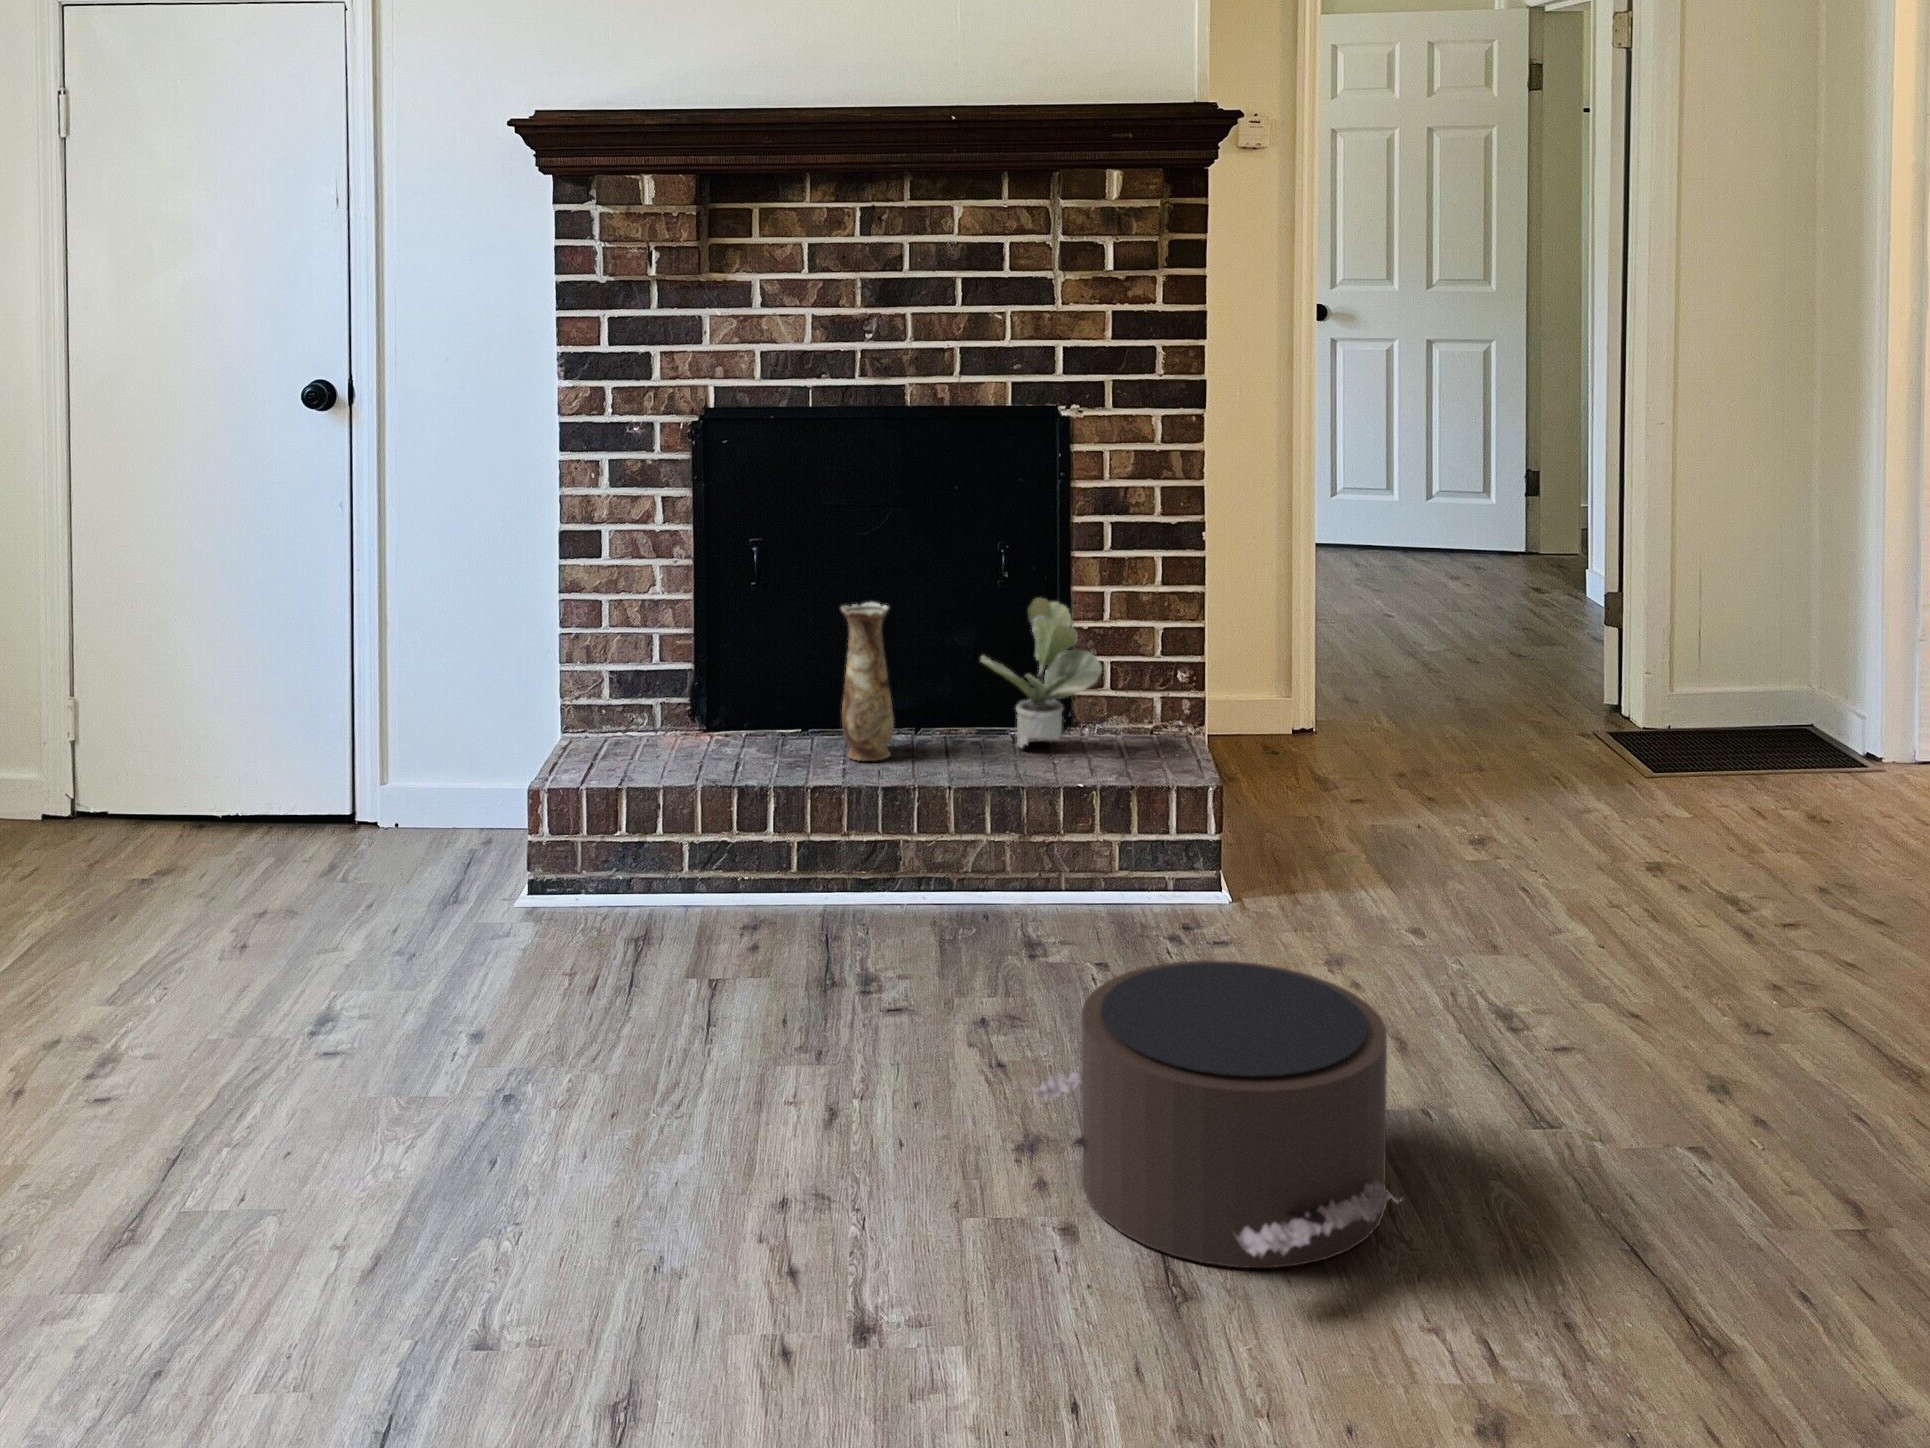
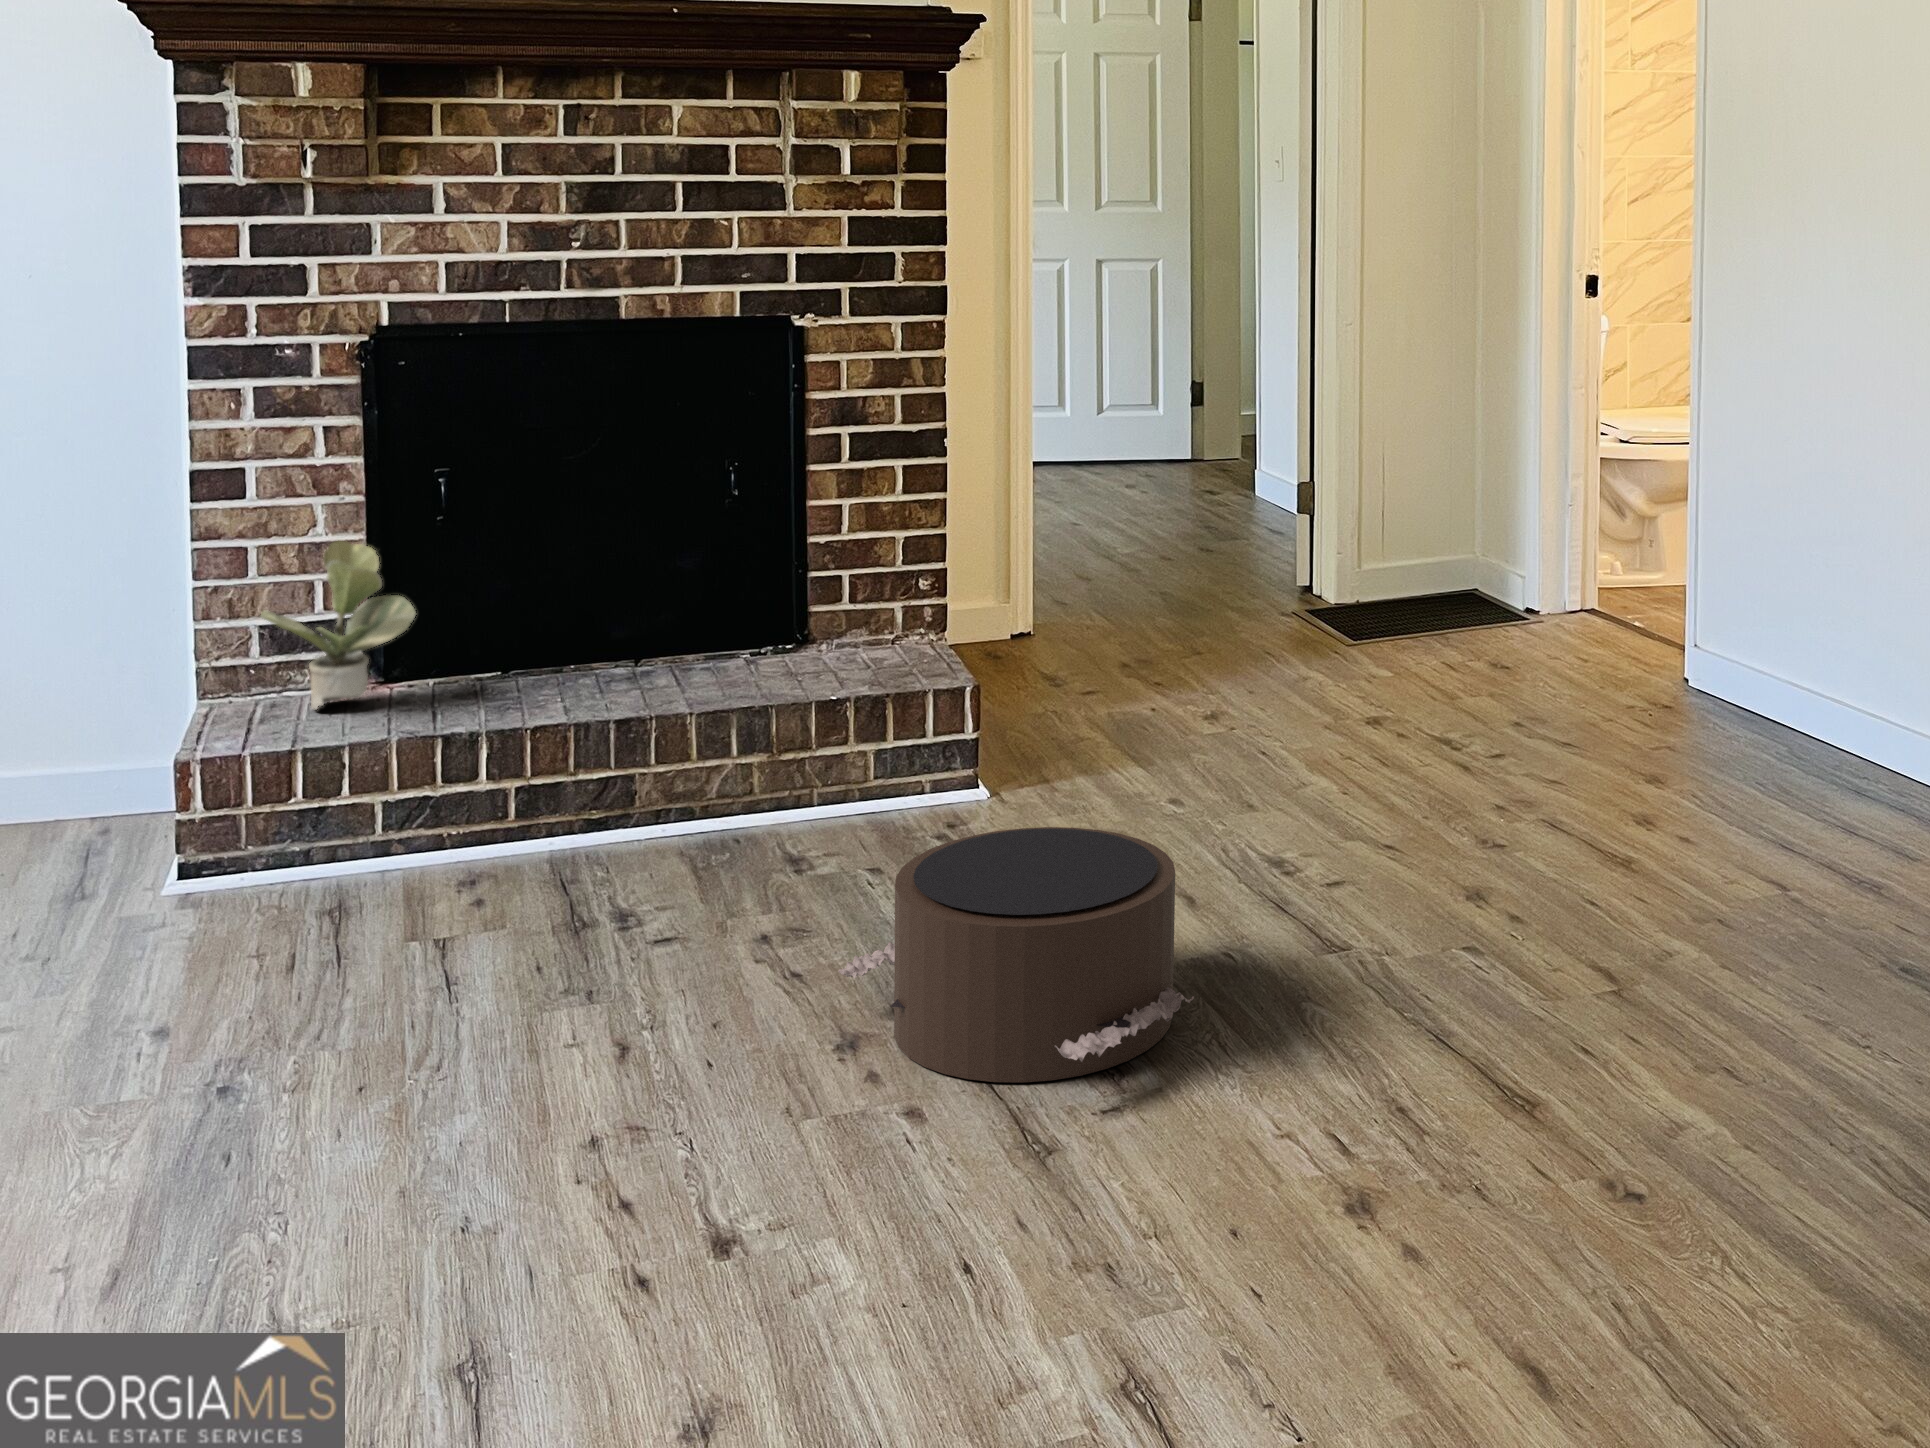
potted plant: present [981,598,1102,748] -> present [261,540,416,709]
vase: present [841,602,894,761] -> none [557,530,620,698]

